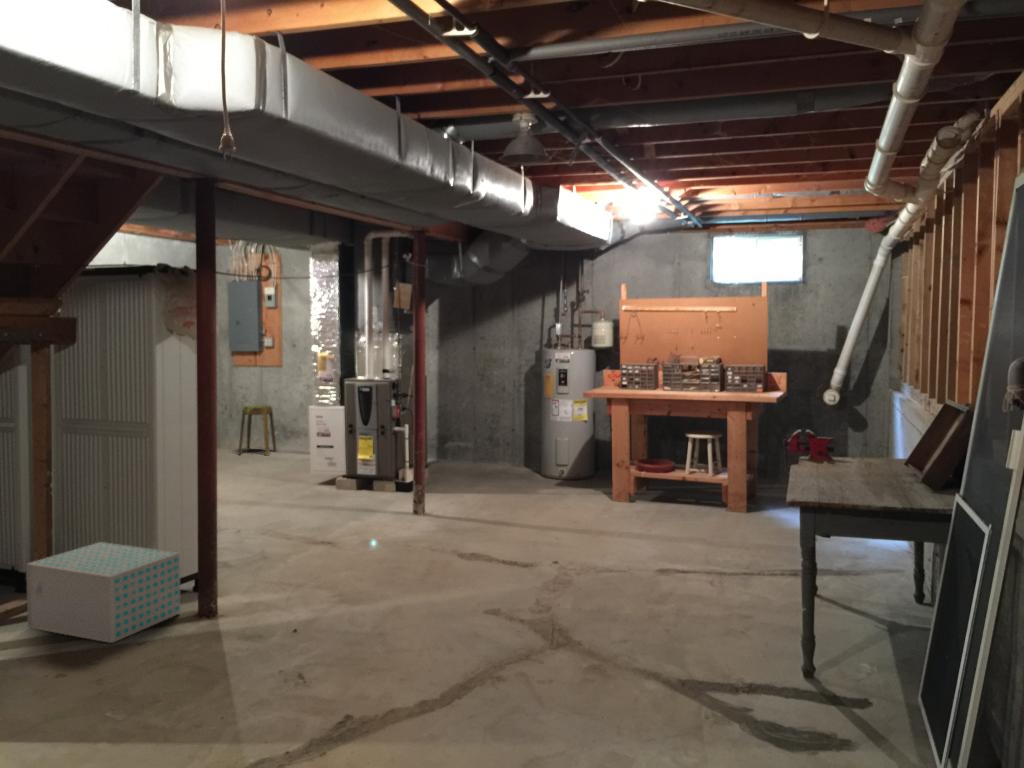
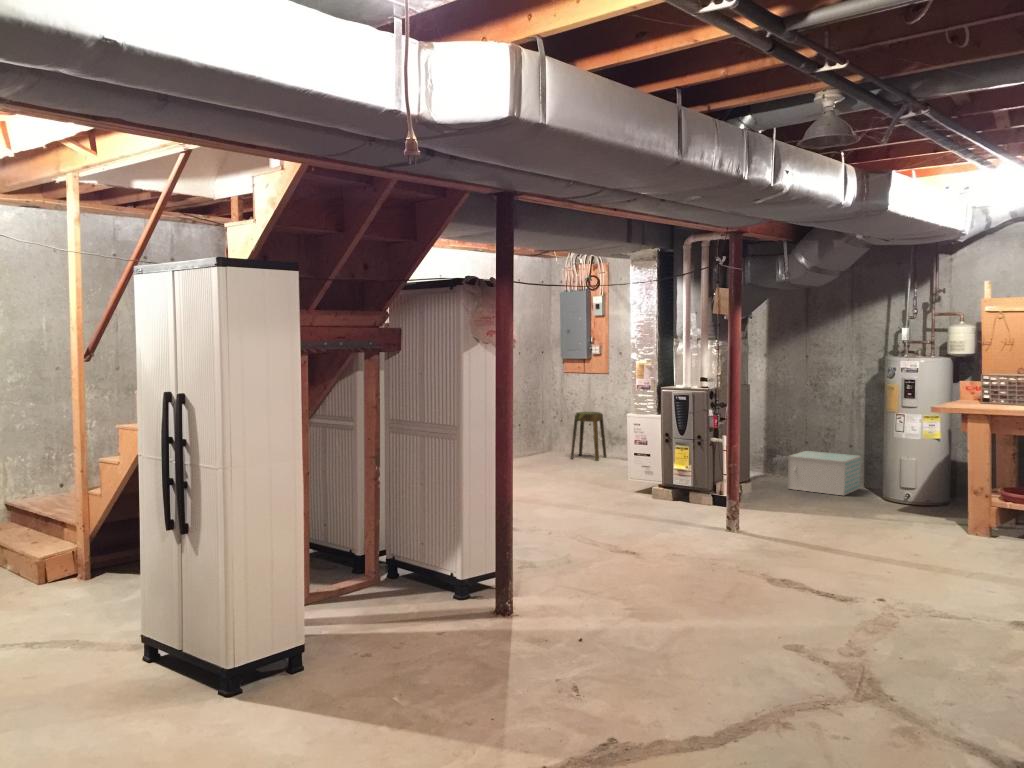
storage box: present [26,542,181,643] -> present [788,451,861,495]

